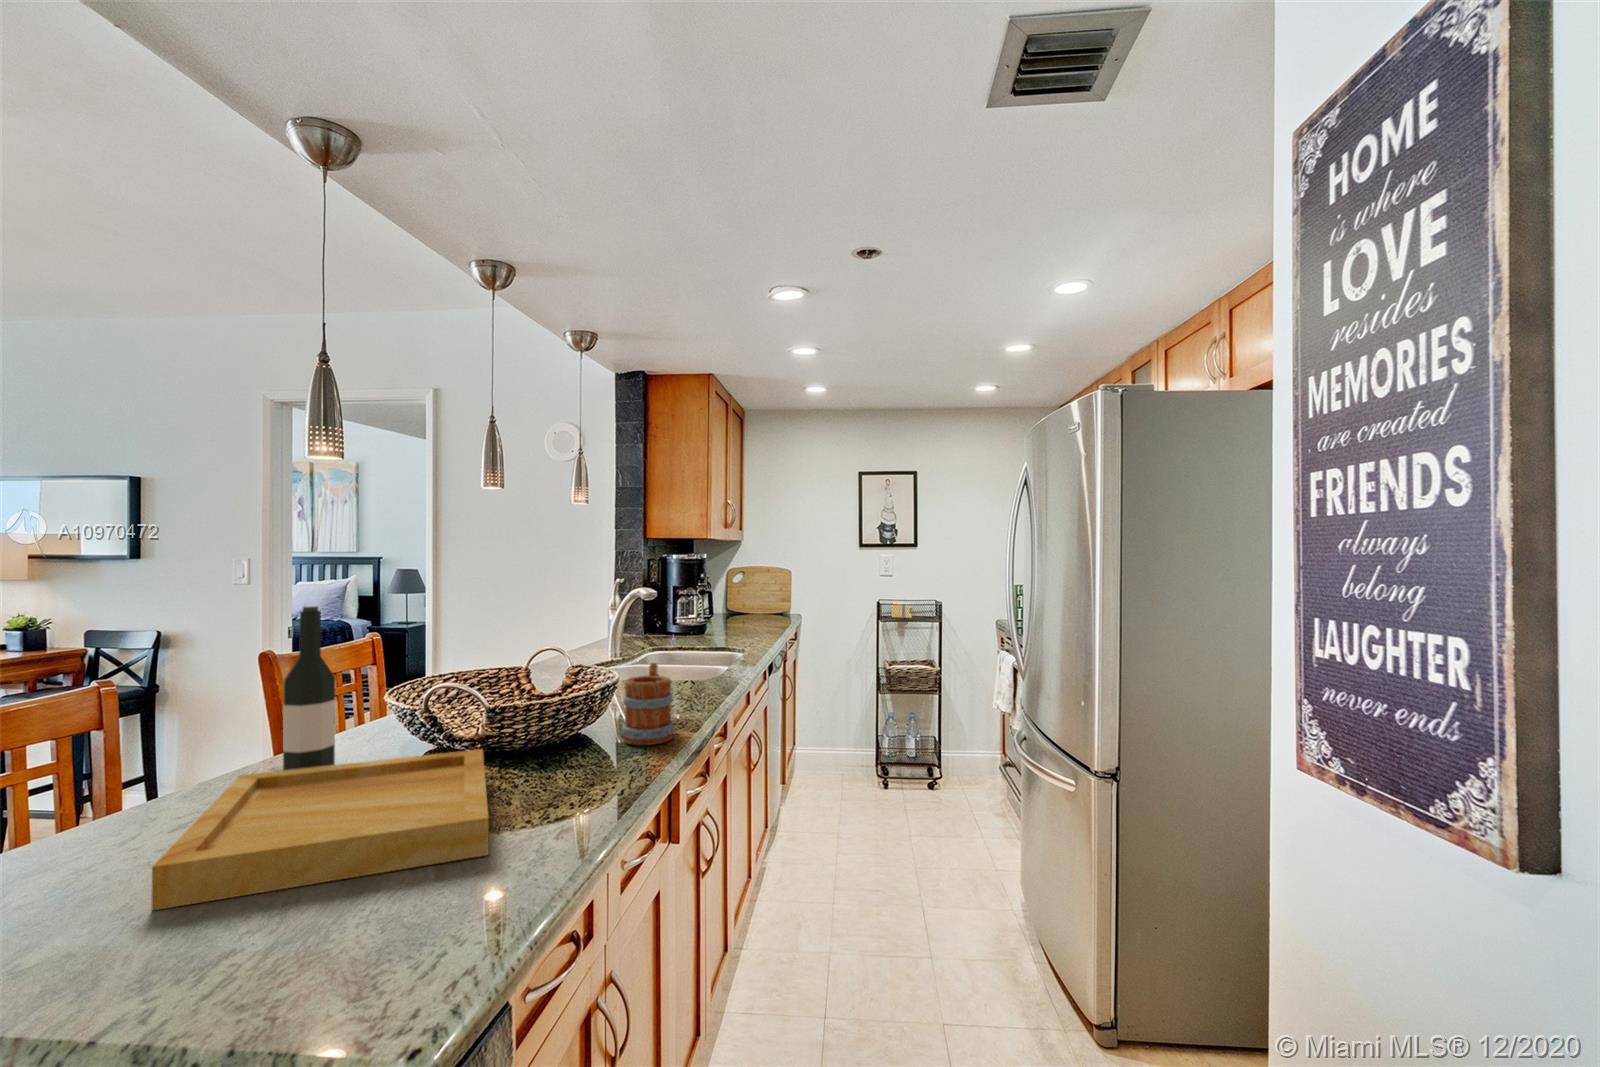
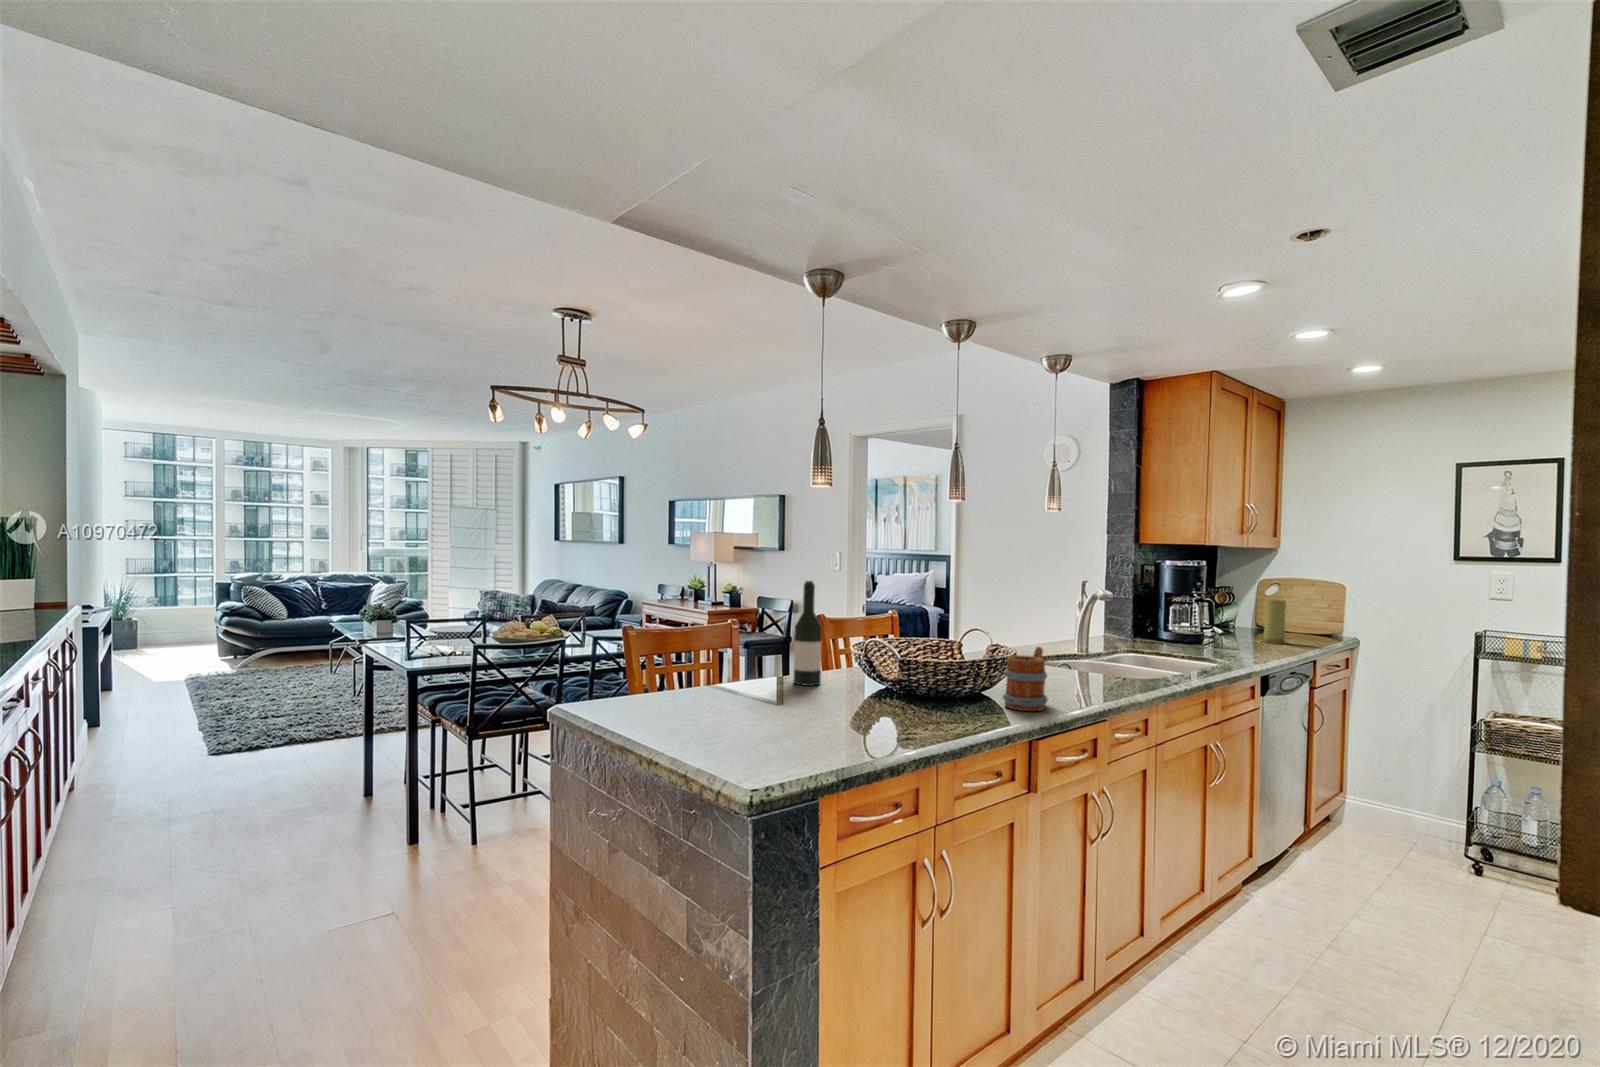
candle: none [741,585,763,625] -> present [1261,599,1287,644]
tray: present [151,749,489,910] -> none [707,674,891,737]

